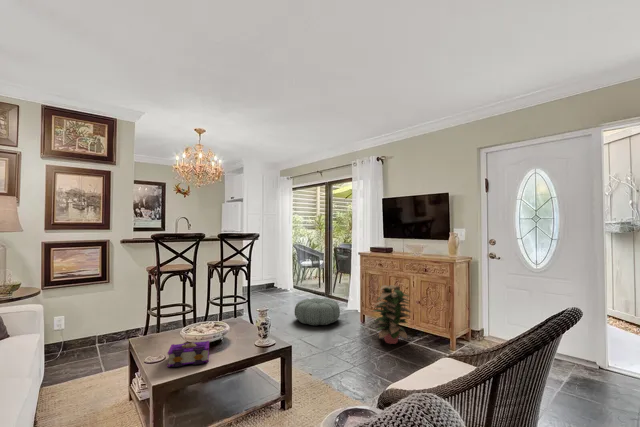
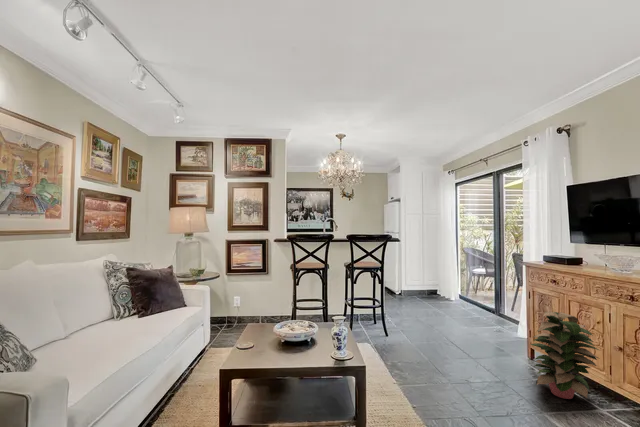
pouf: present [294,298,340,325] -> none [438,313,498,349]
book: present [167,341,209,367] -> none [241,337,286,362]

